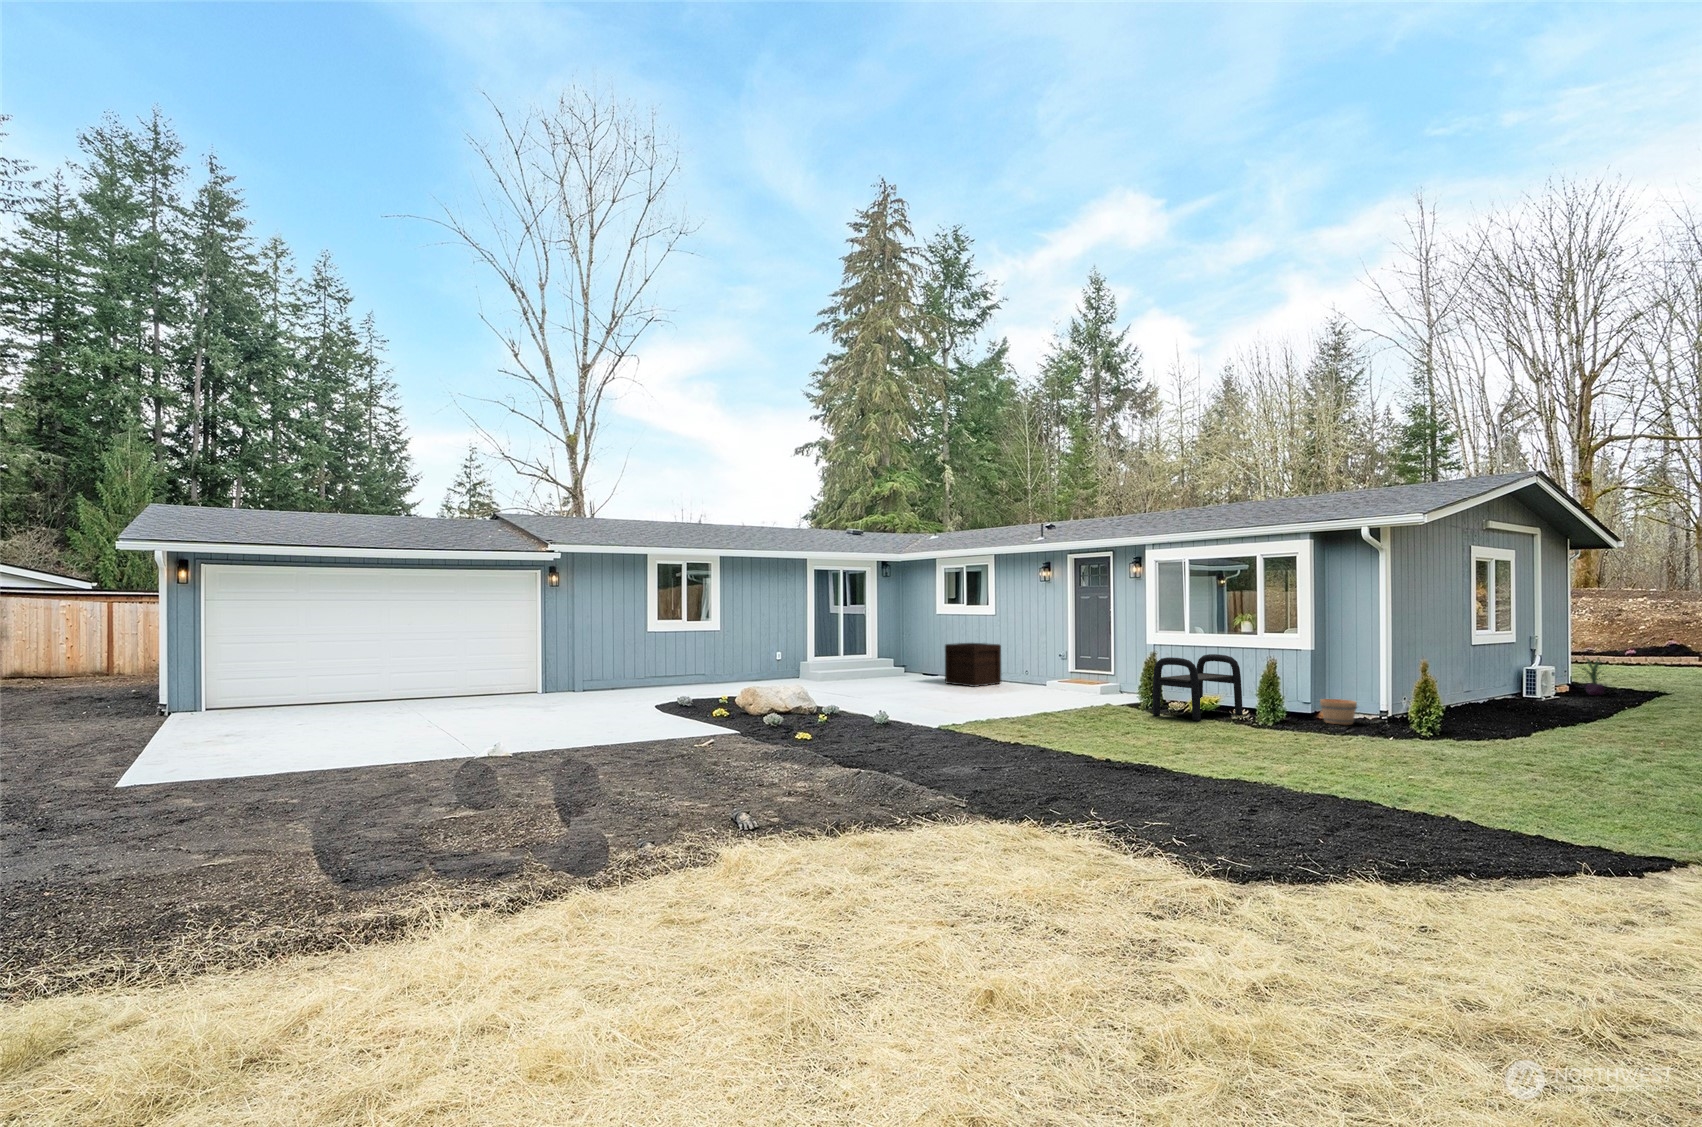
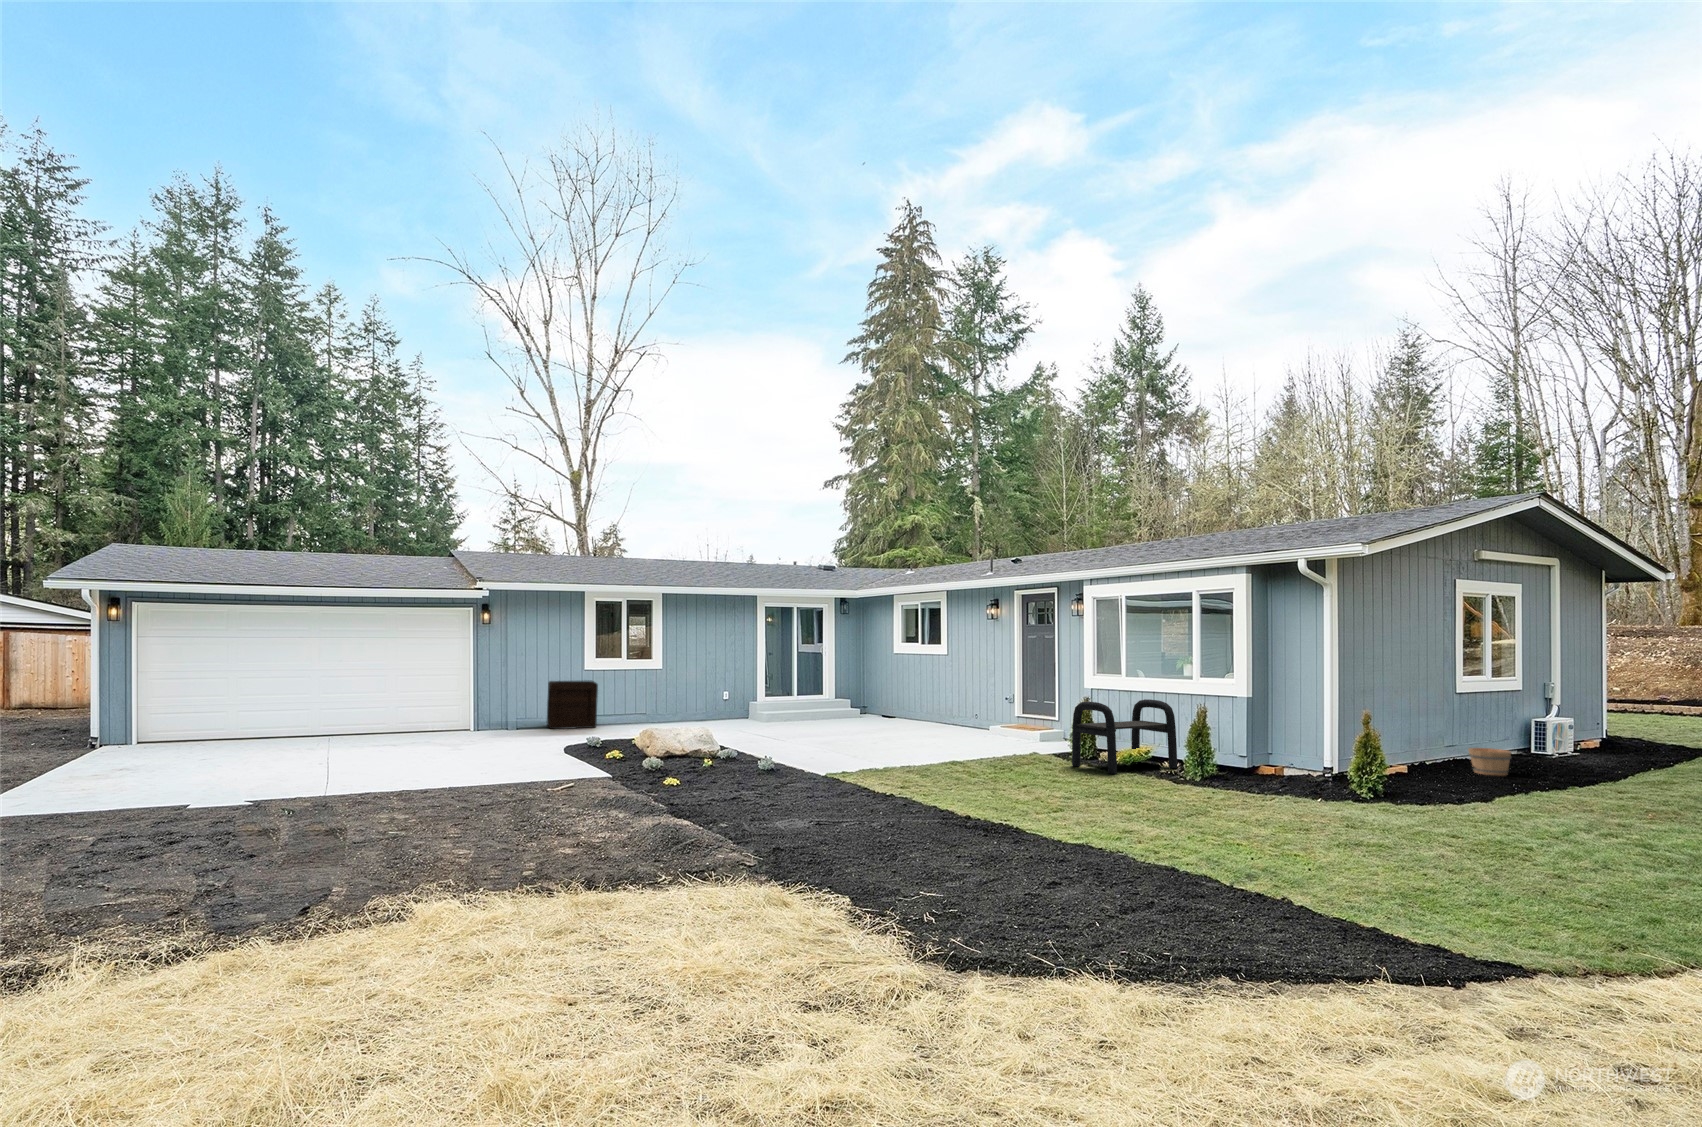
wooden crate: present [945,643,1001,687] -> present [547,680,598,729]
decorative plant: present [1583,658,1604,695] -> none [1608,713,1679,760]
bucket: present [1320,699,1357,725] -> present [1468,748,1511,776]

